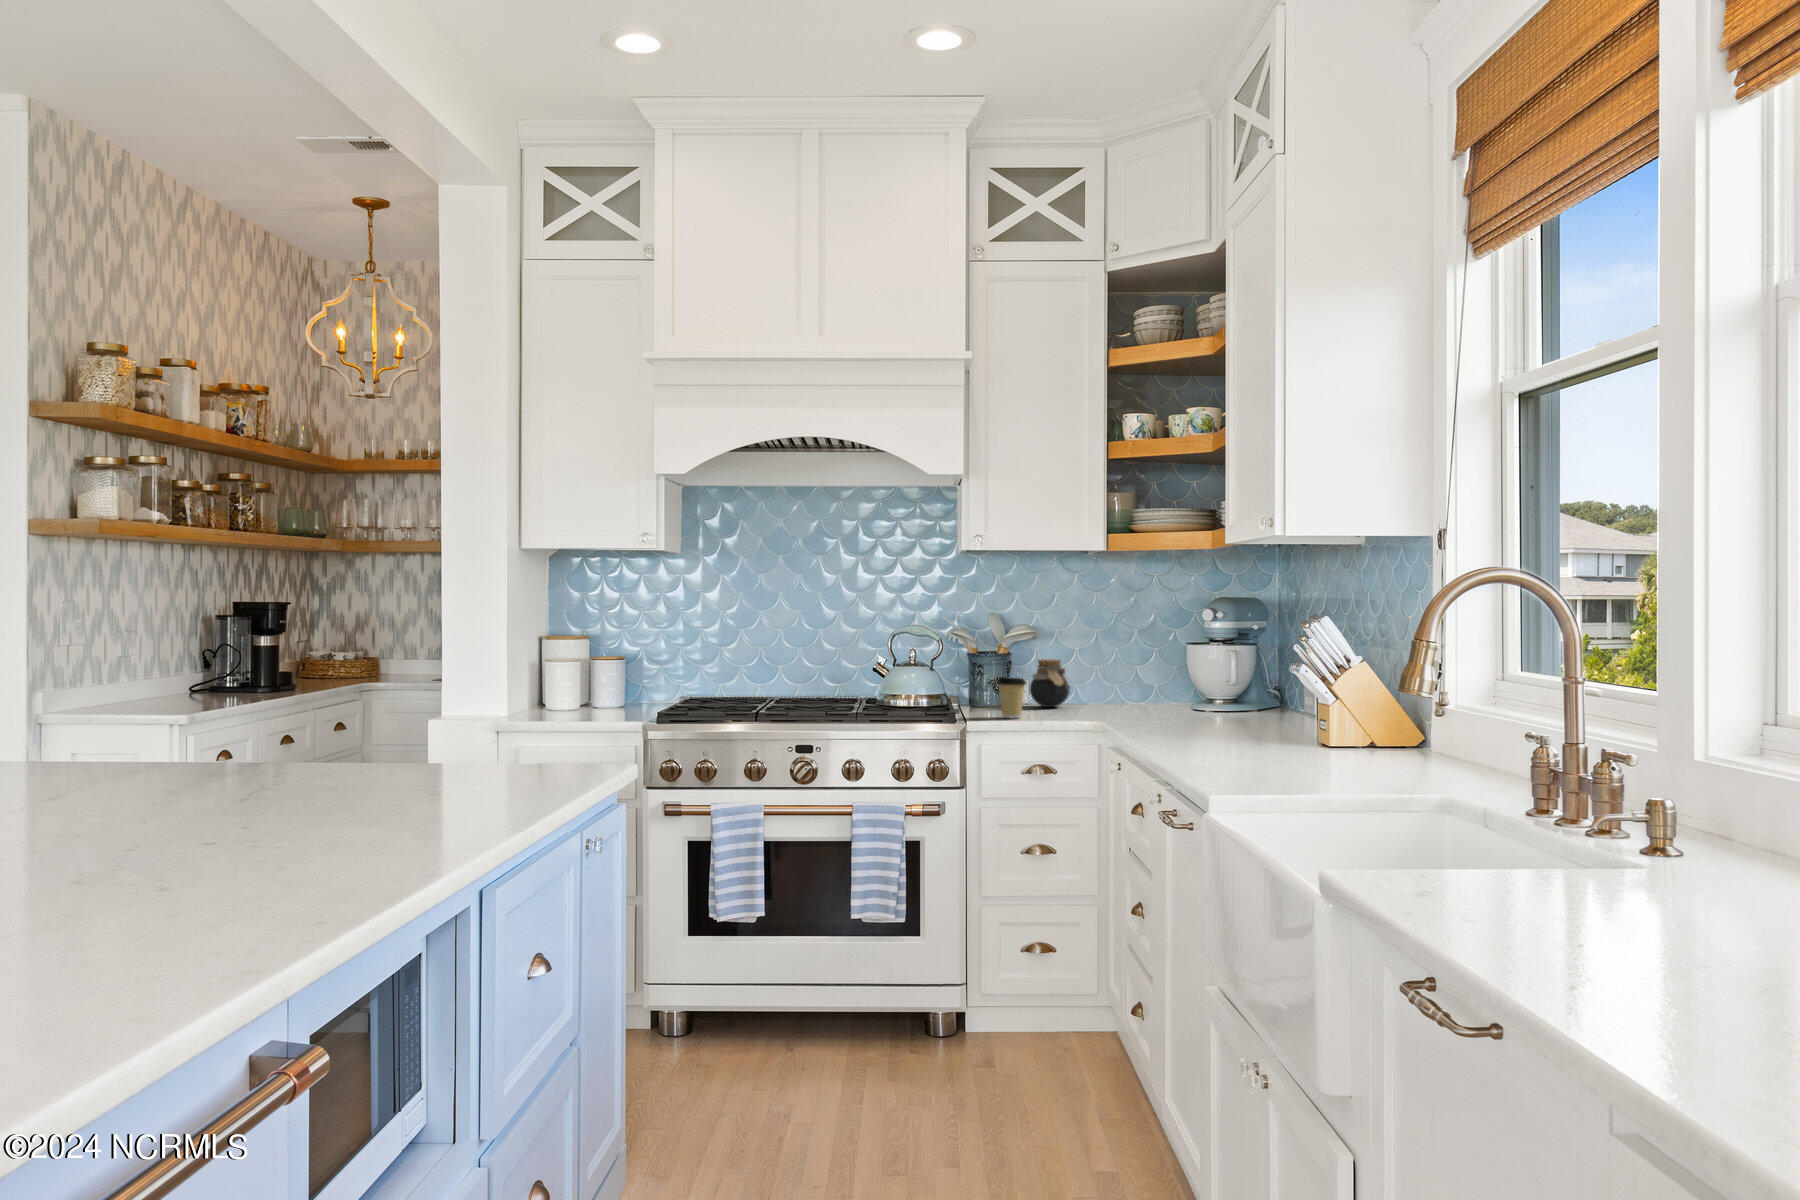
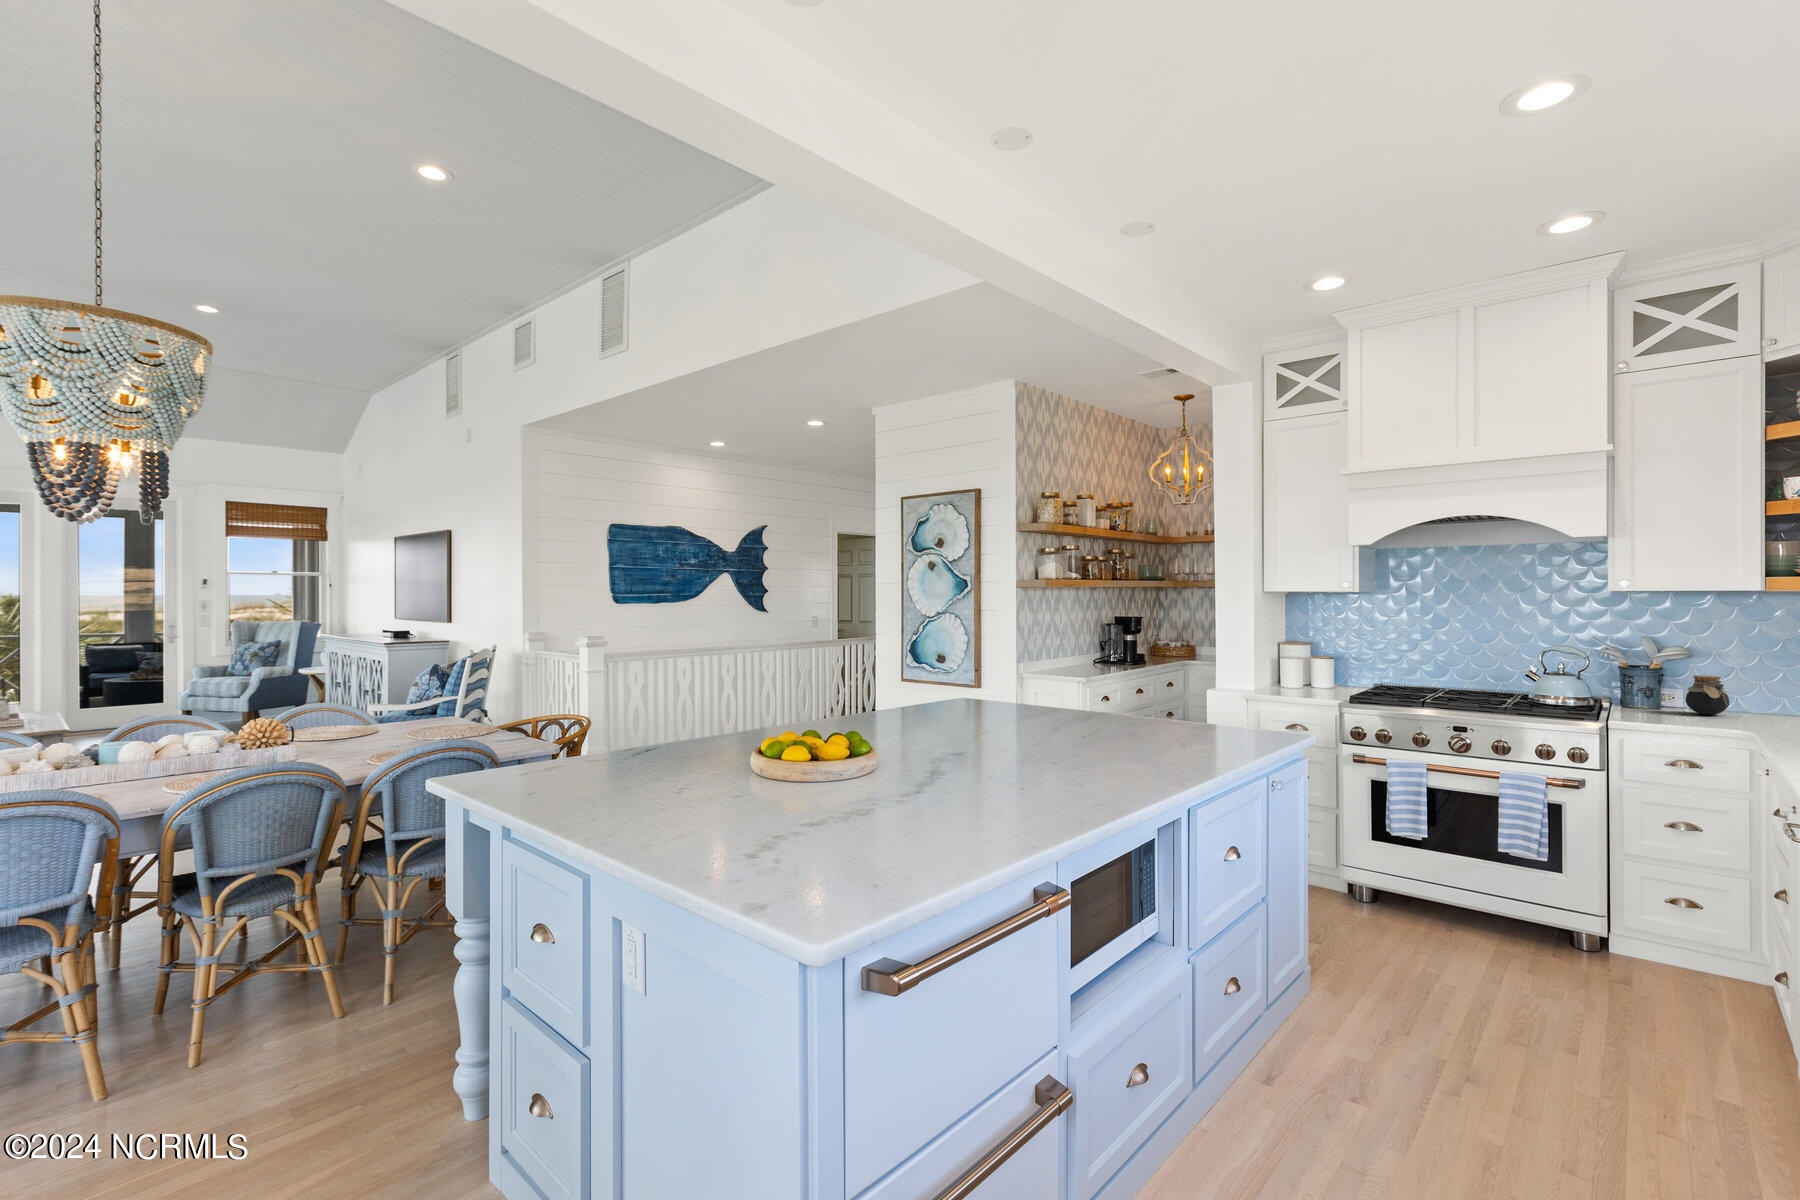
coffee cup: present [997,677,1026,718] -> none [1638,689,1669,722]

